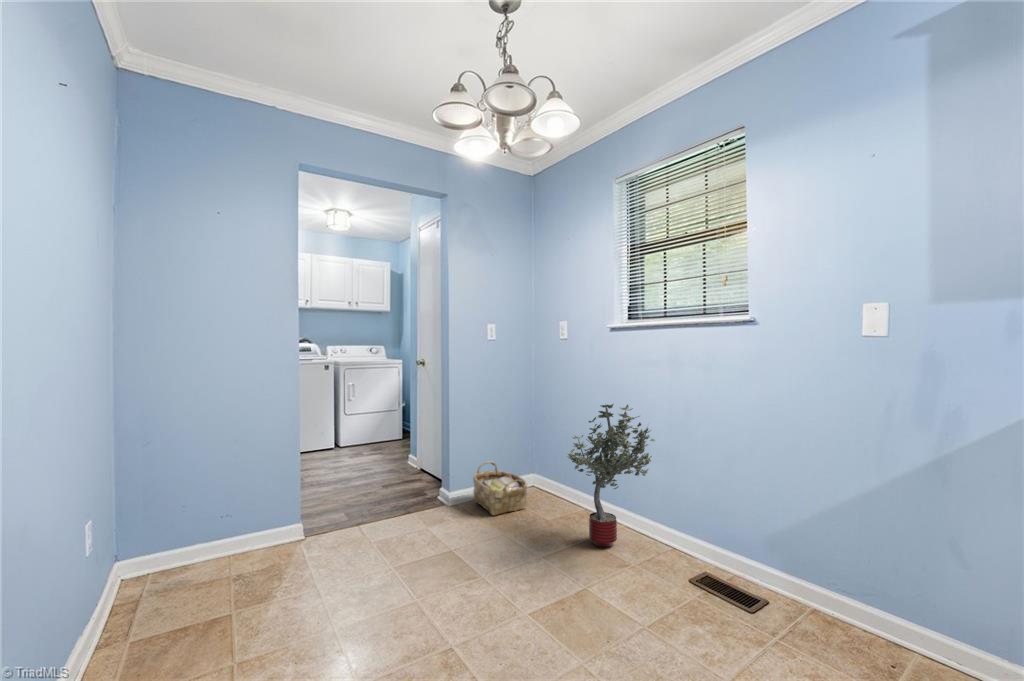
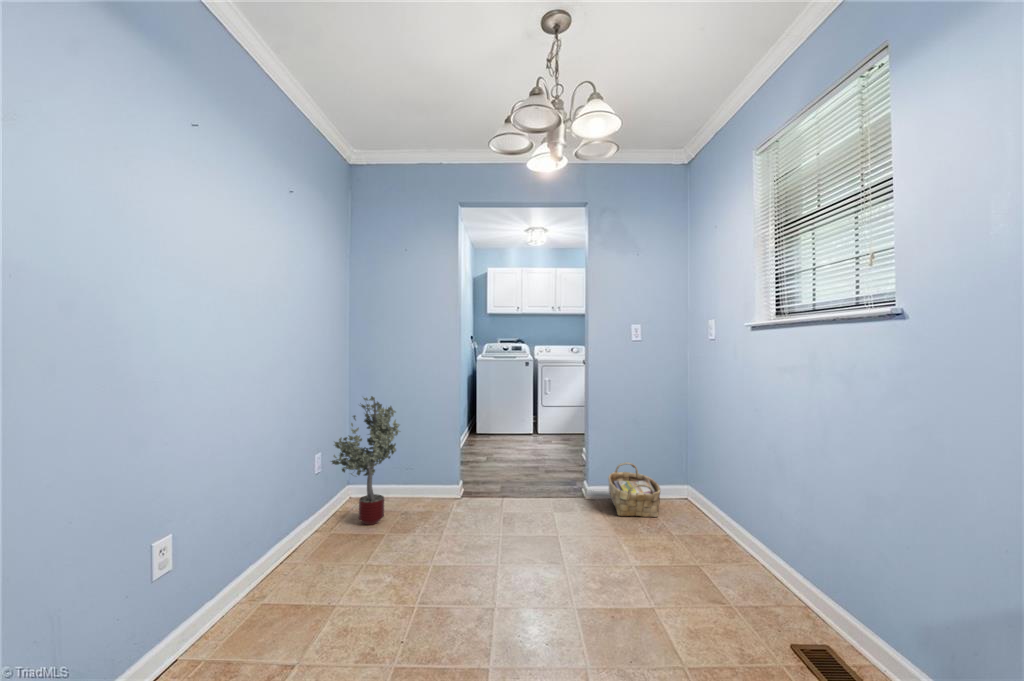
potted tree: present [568,404,655,547] -> present [331,396,400,525]

